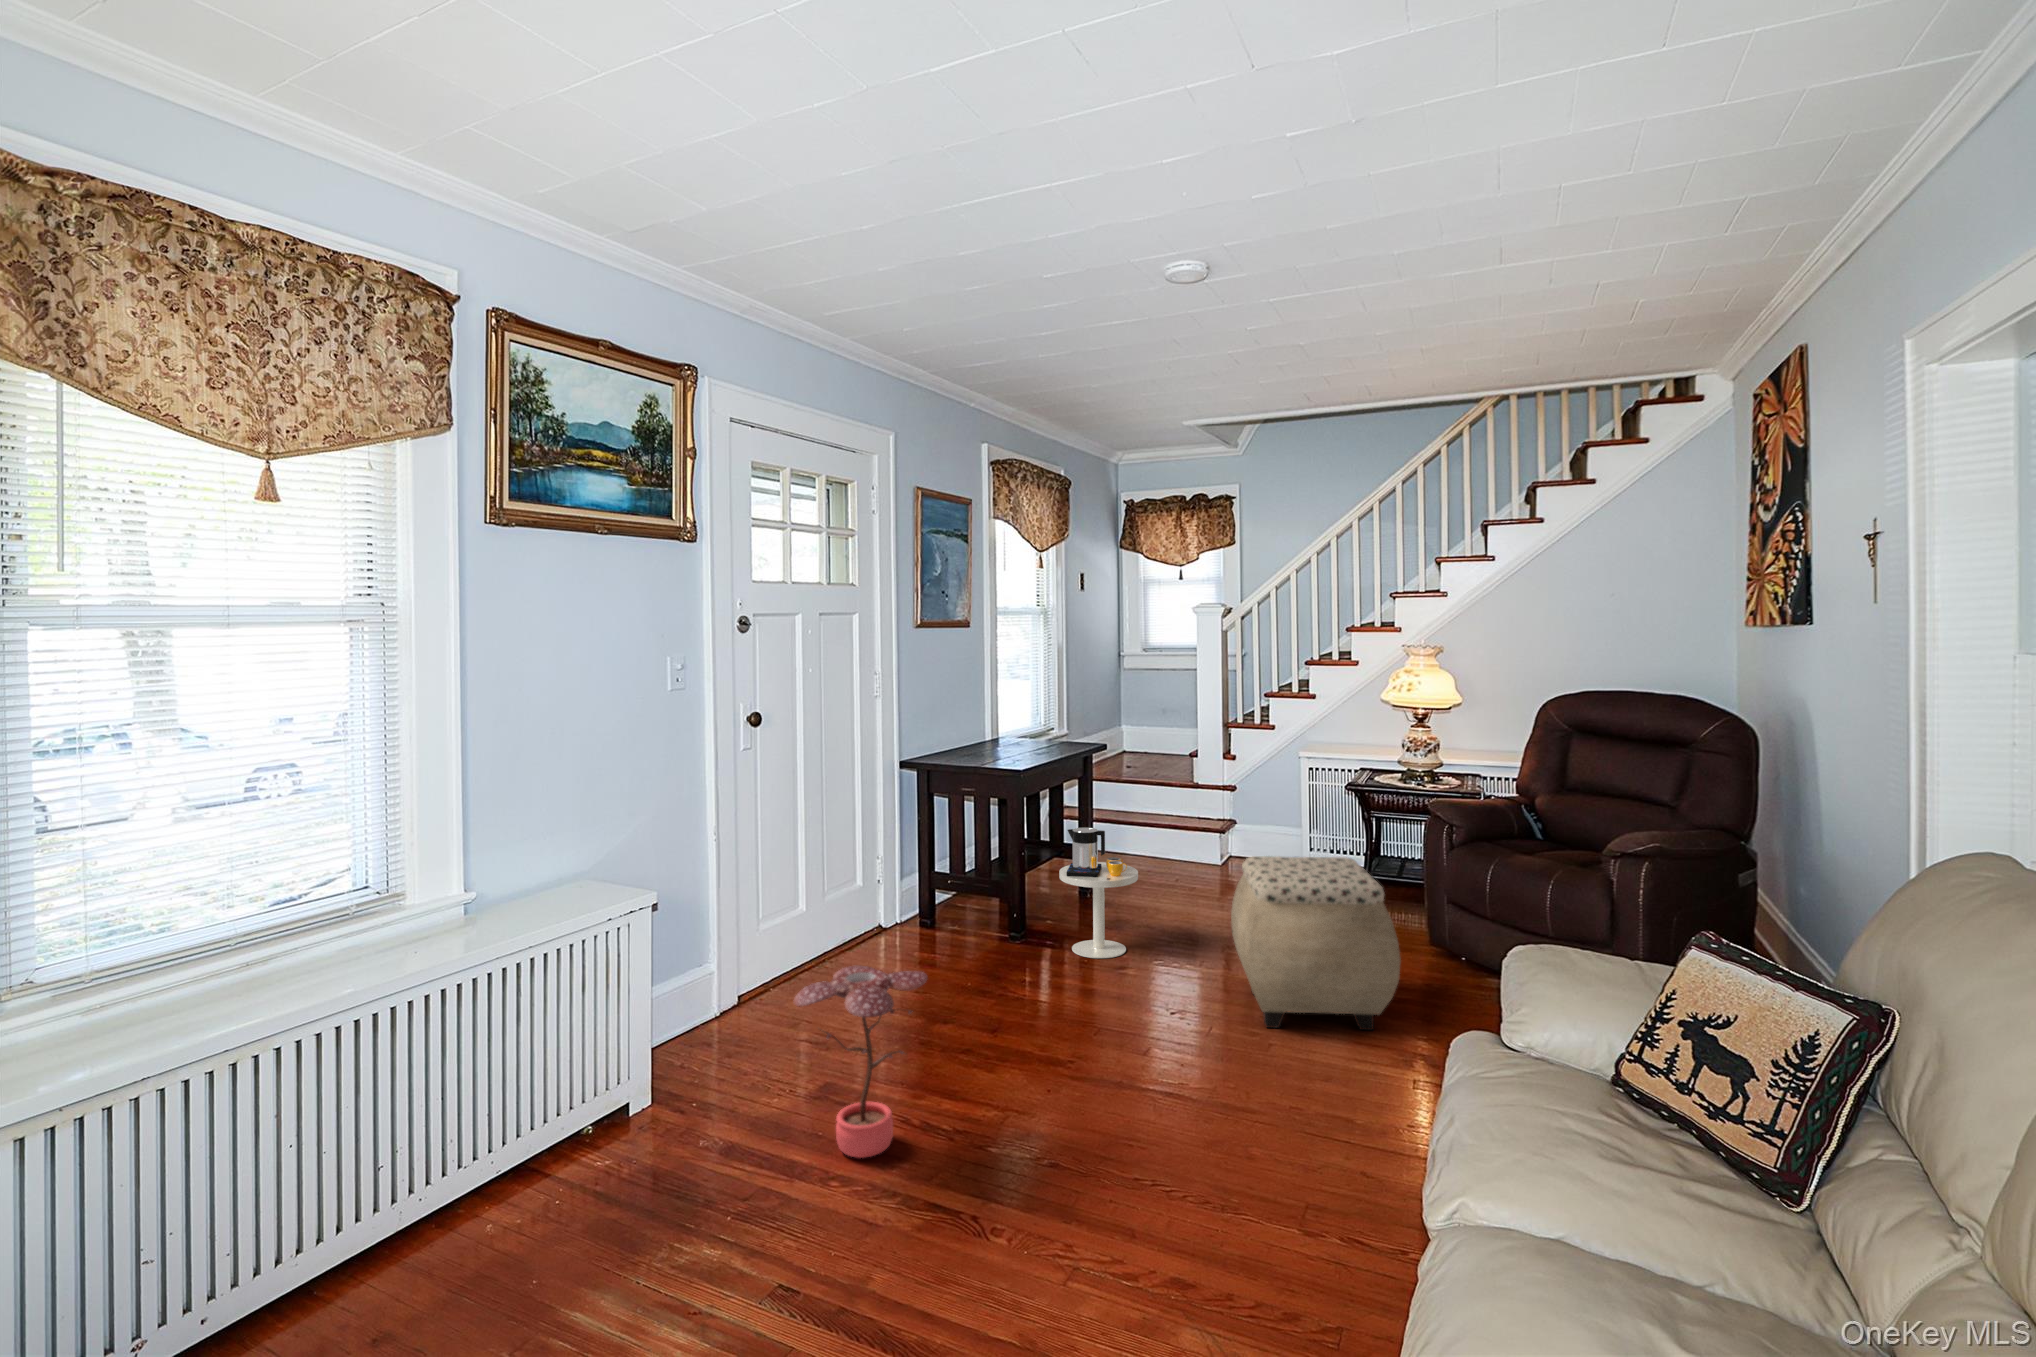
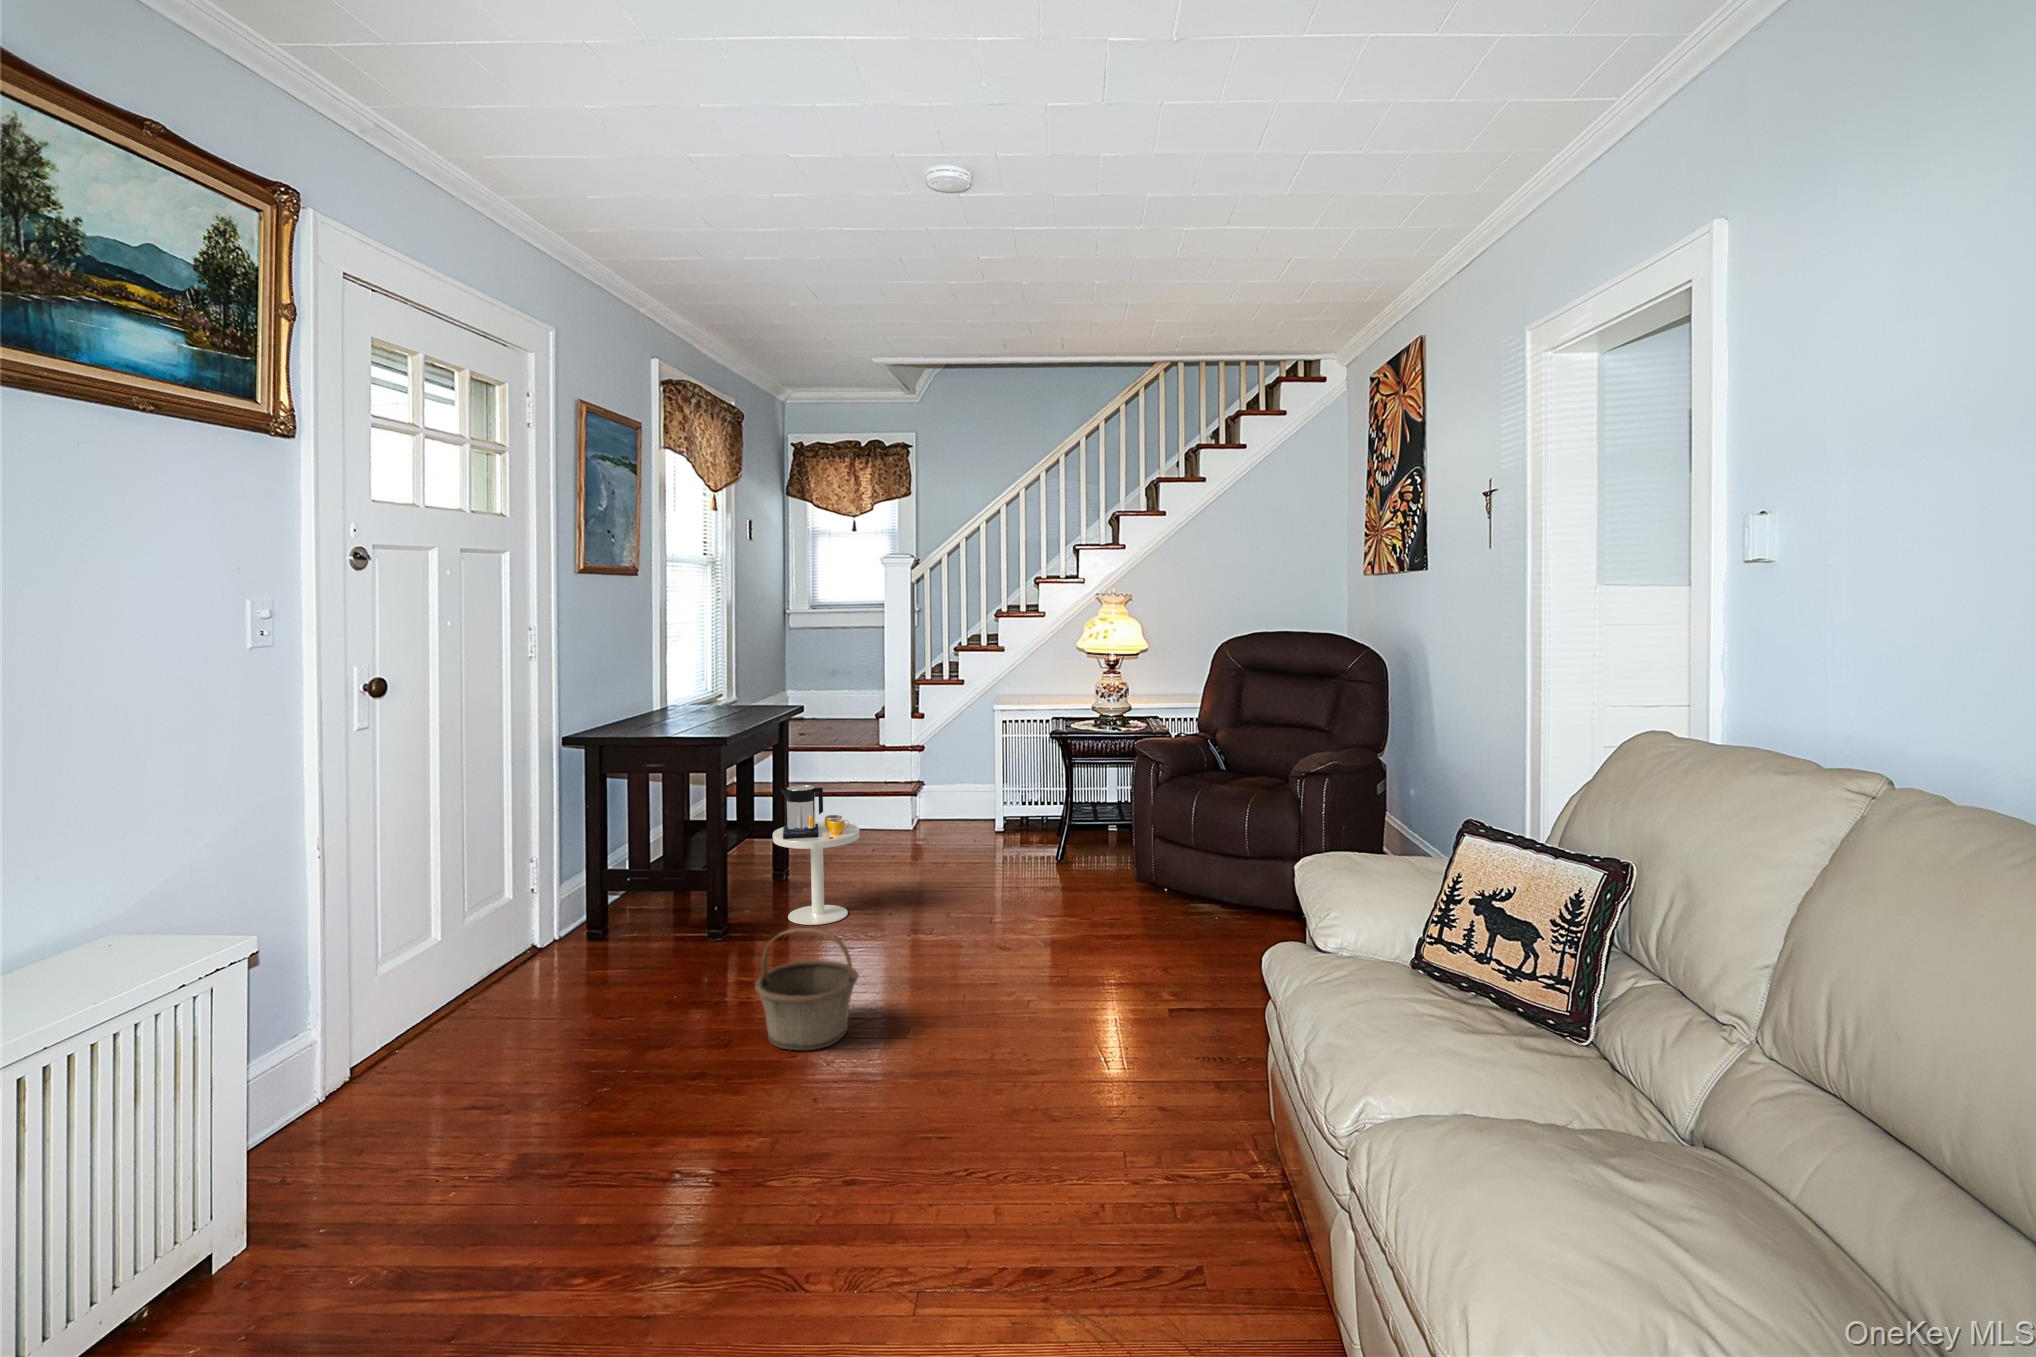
ottoman: present [1231,856,1401,1030] -> none [965,794,1141,970]
basket: none [1009,960,1100,1072] -> present [755,928,858,1050]
potted plant: present [794,966,928,1158] -> none [509,956,682,1193]

